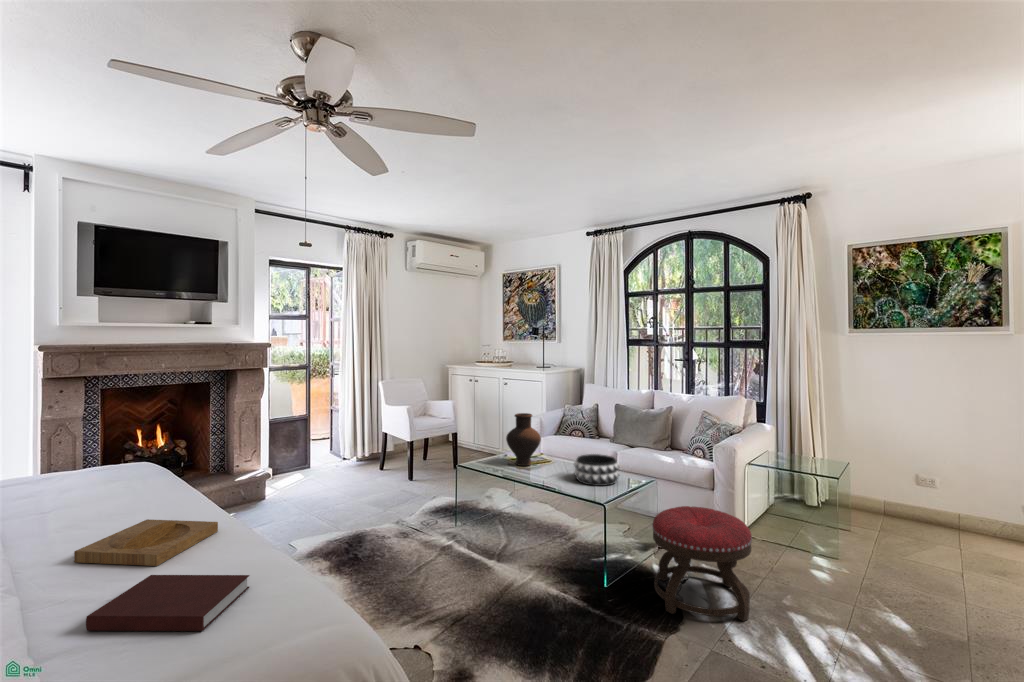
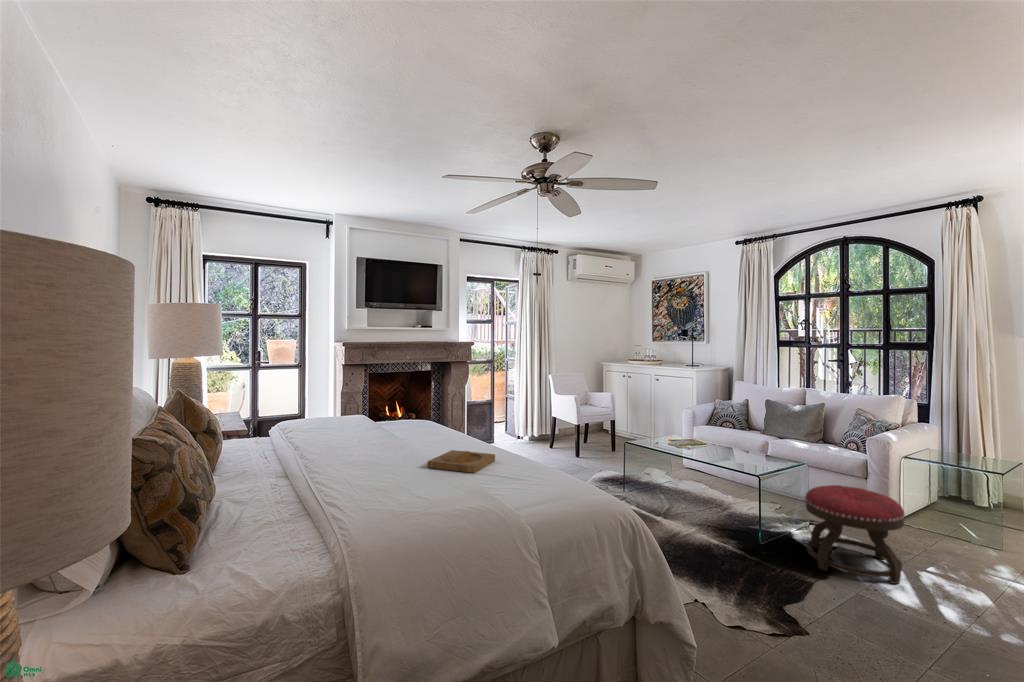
vase: present [506,413,541,466] -> none [667,402,698,446]
decorative bowl: present [574,454,619,486] -> none [729,439,773,465]
notebook: present [86,575,249,631] -> none [464,474,536,501]

